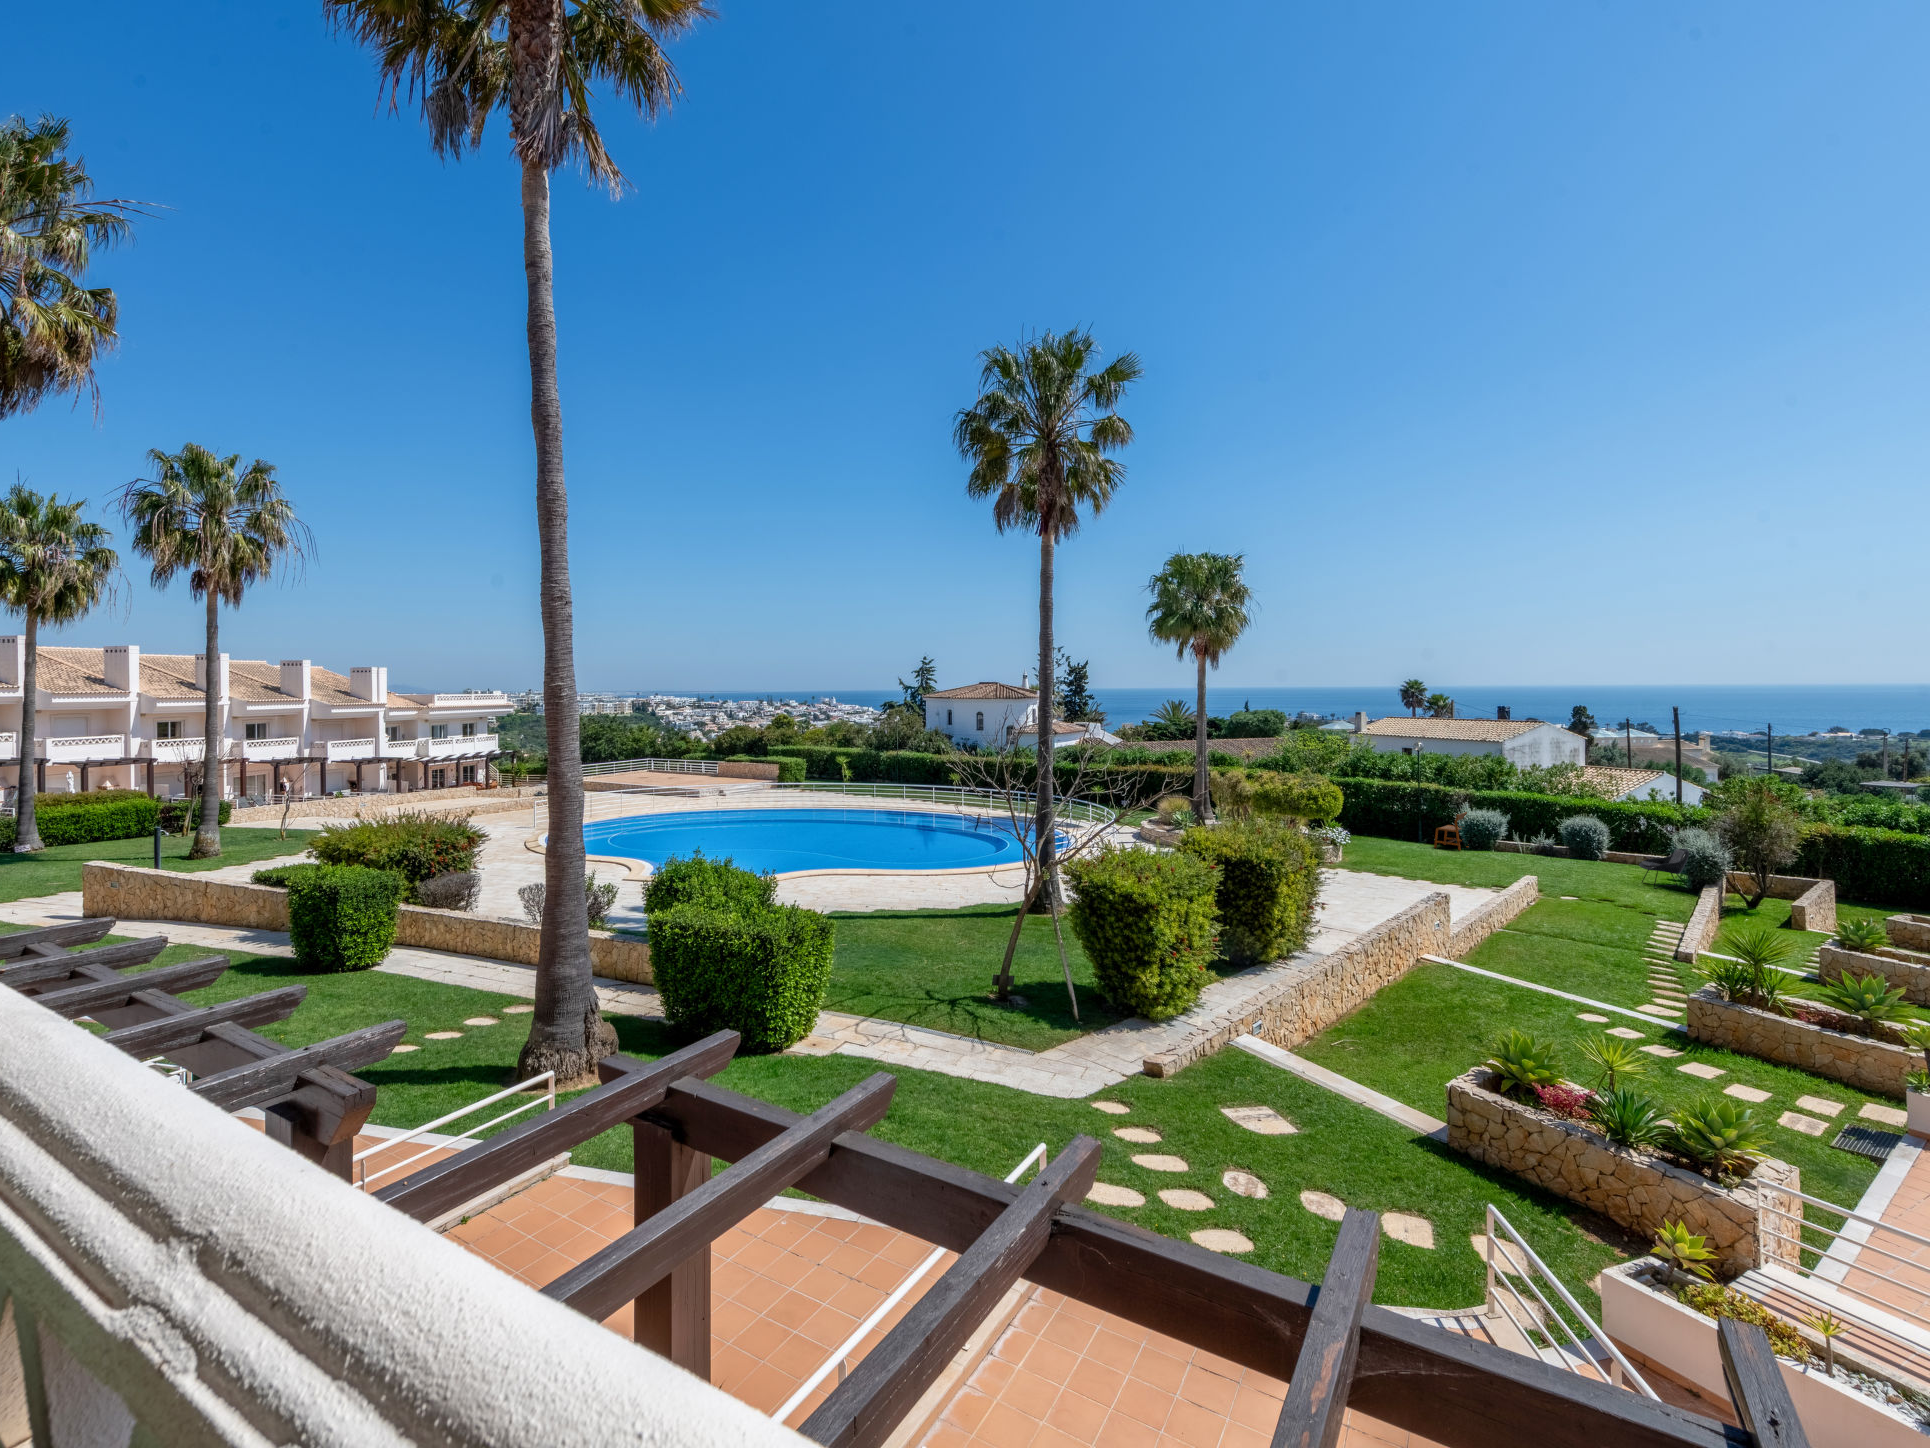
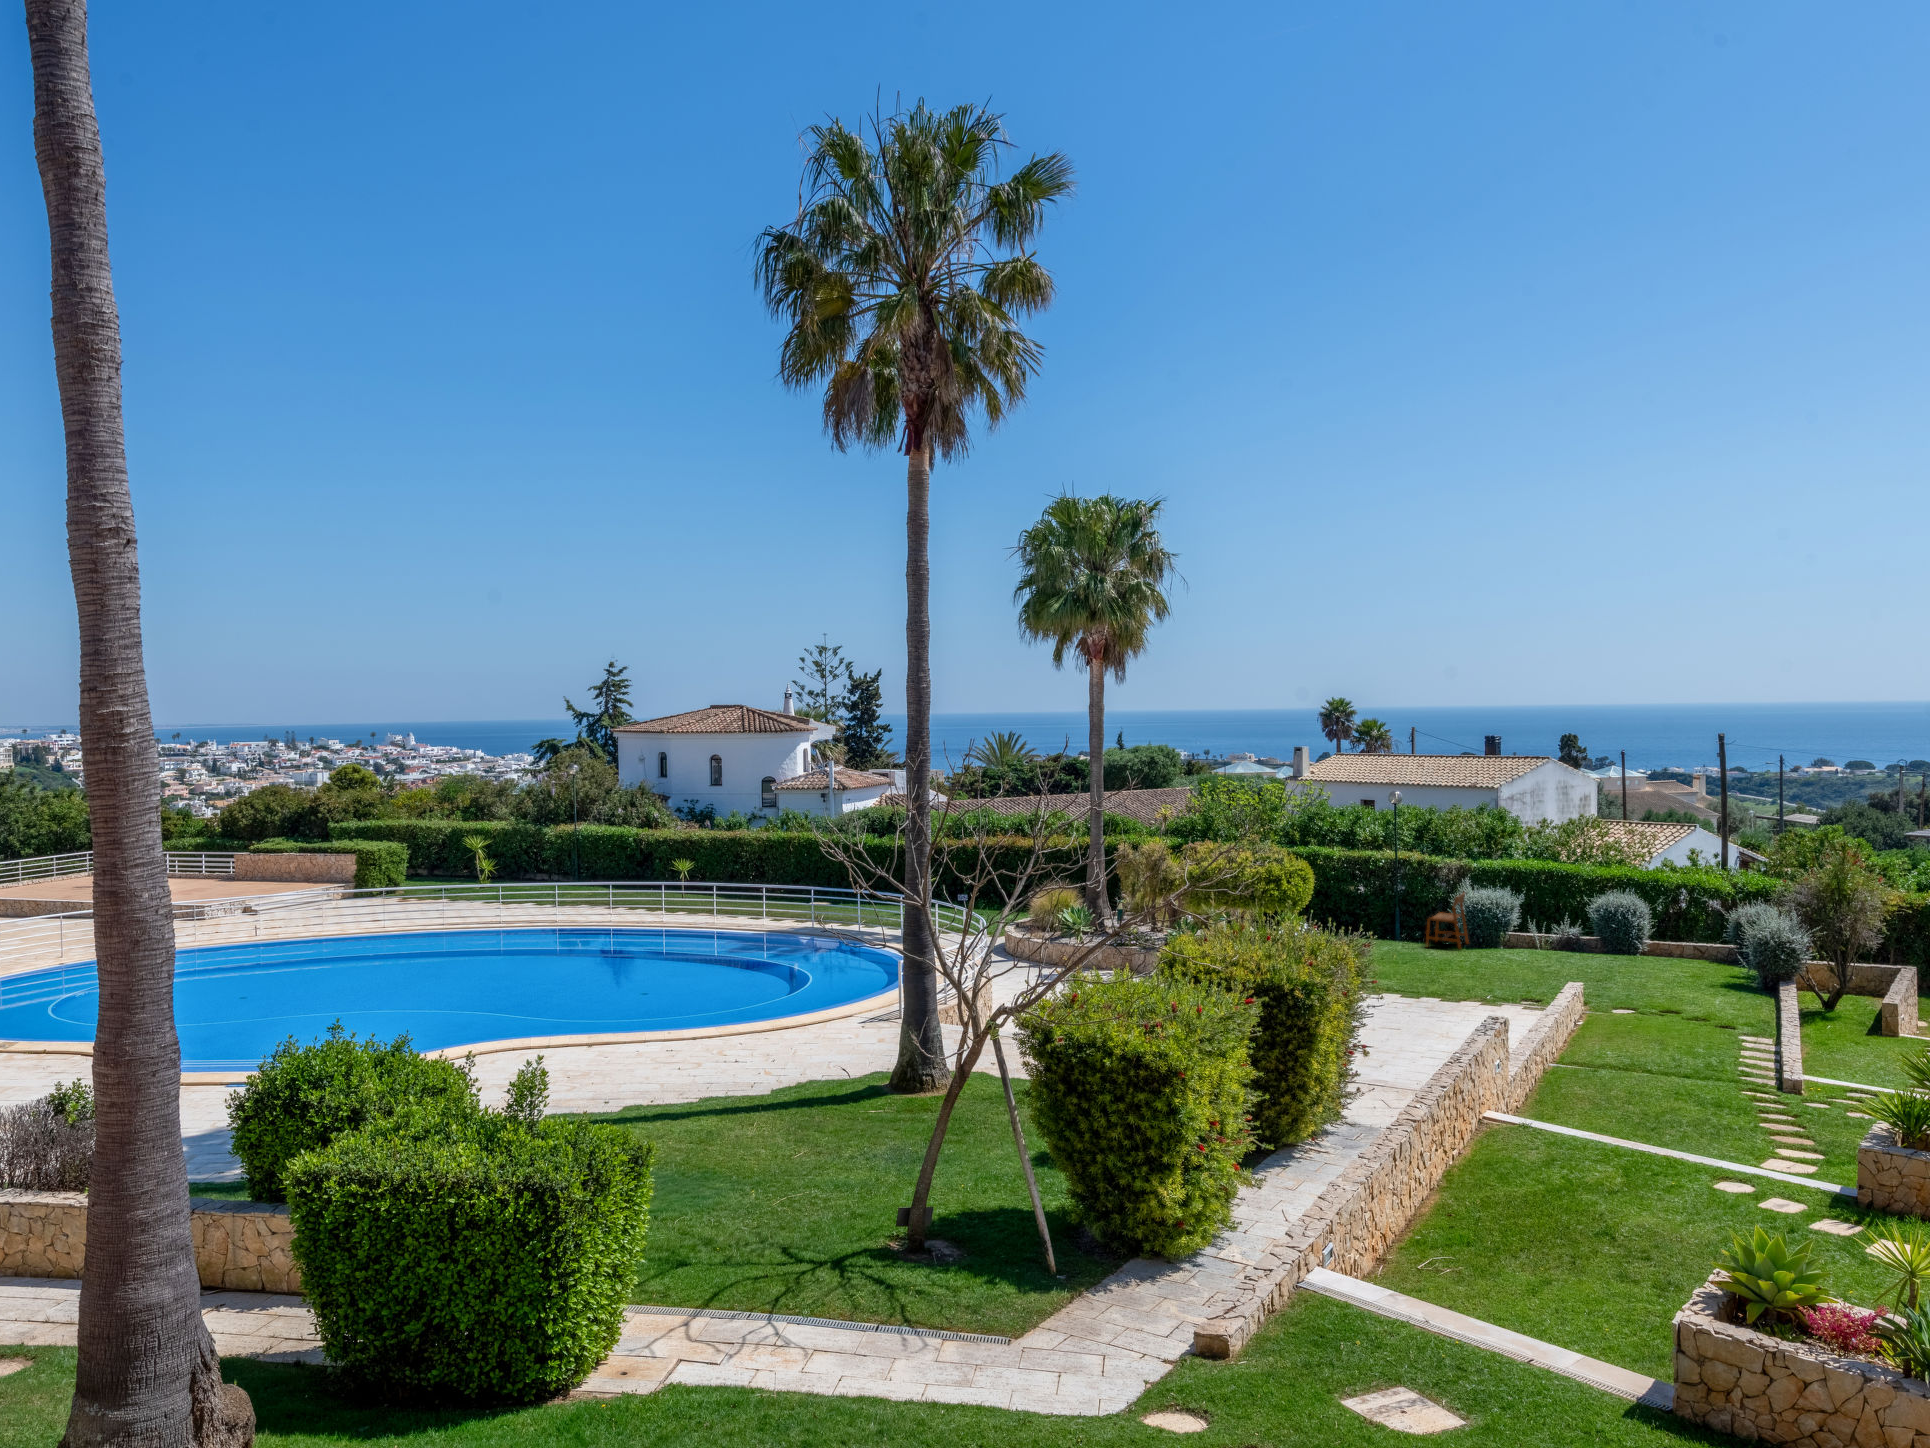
lounge chair: present [1639,849,1690,891] -> none [1700,931,1766,990]

